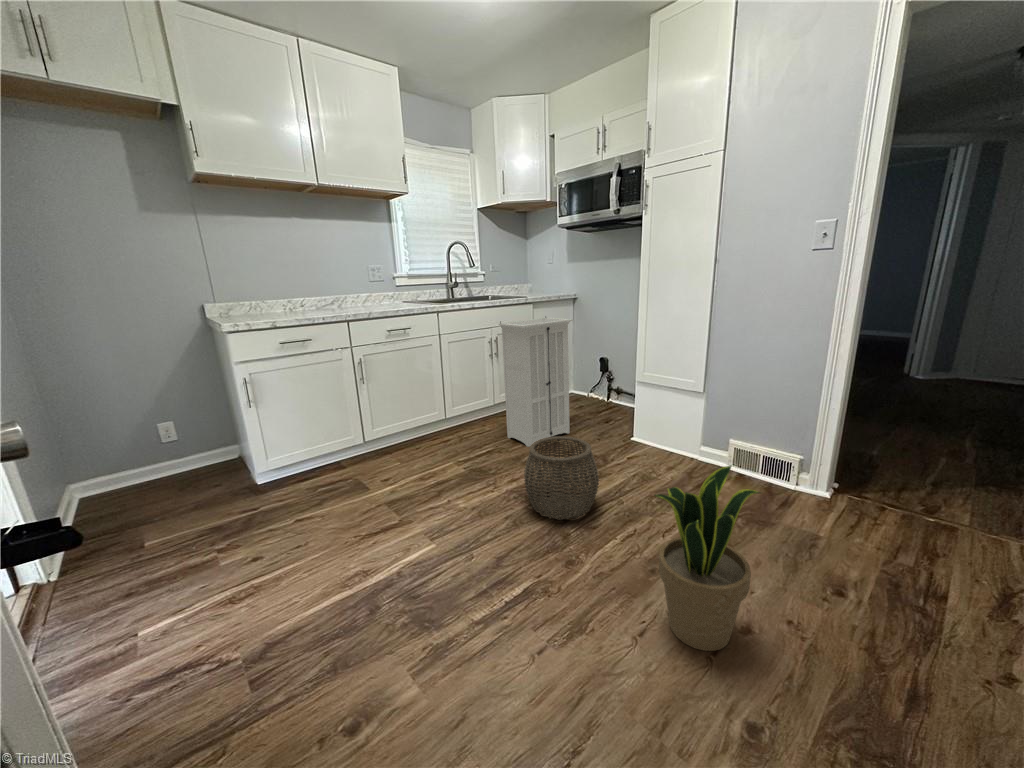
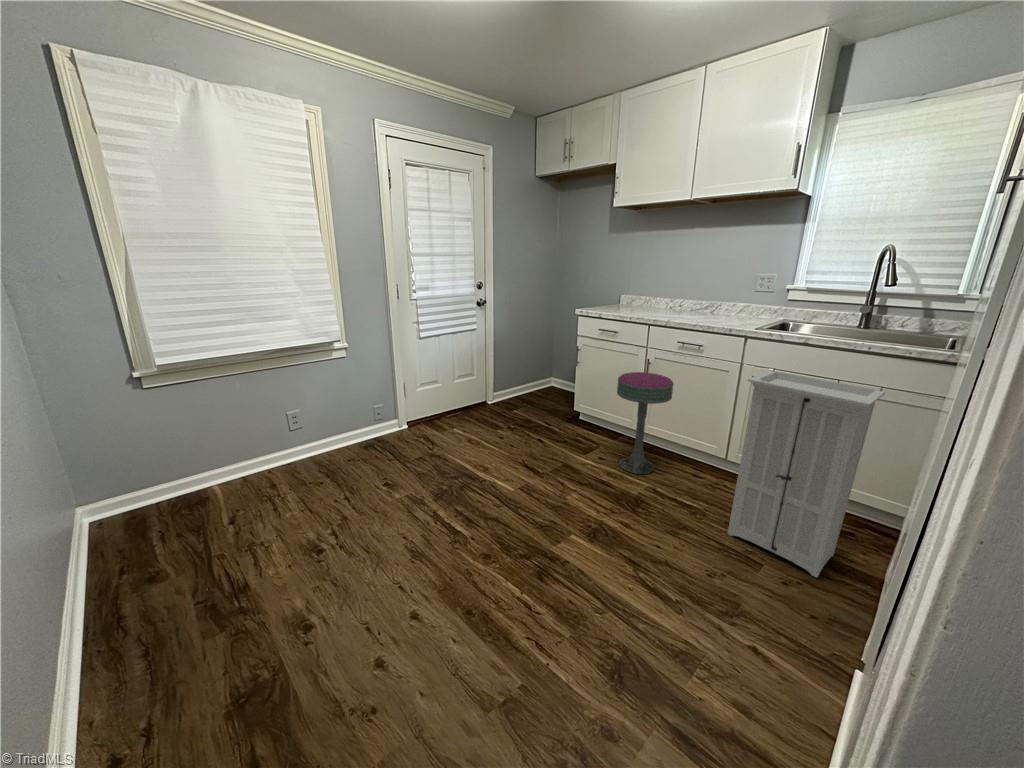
bar stool: none [376,363,436,472] -> present [617,372,674,474]
woven basket: present [524,436,599,520] -> none [542,481,624,577]
potted plant: present [655,466,760,651] -> none [350,492,432,646]

